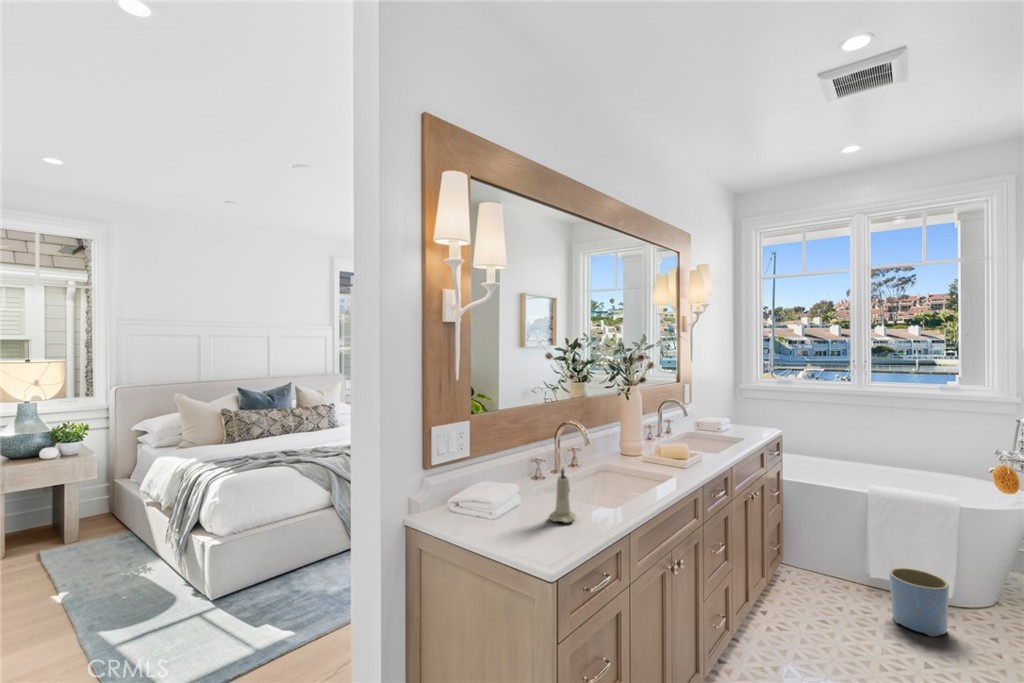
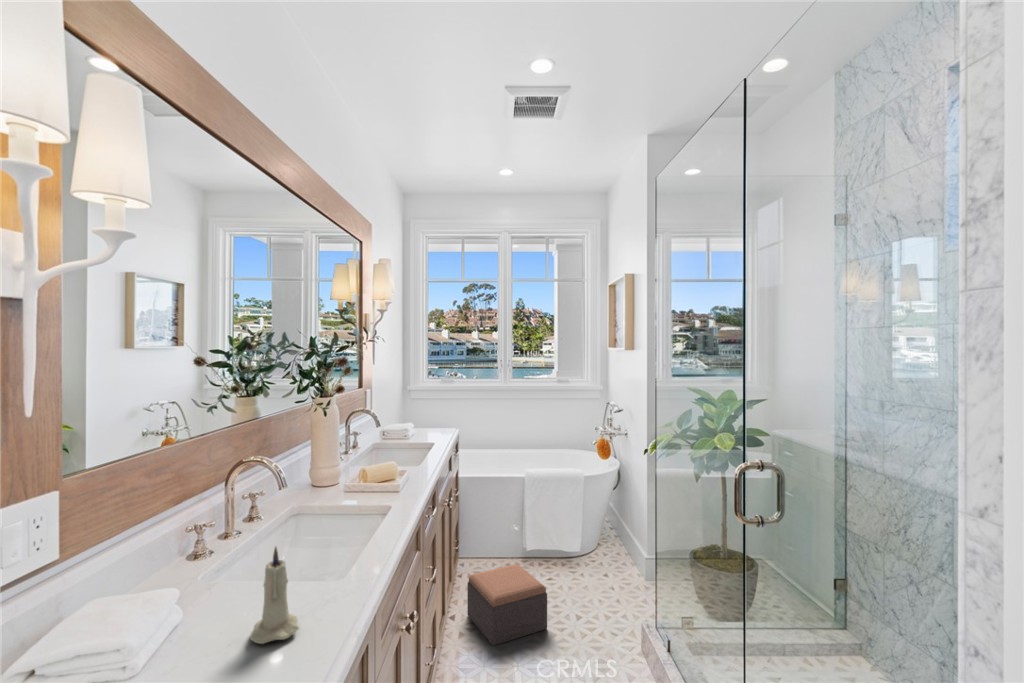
planter: present [890,568,949,637] -> none [547,537,586,593]
footstool: none [780,574,874,656] -> present [467,564,547,646]

